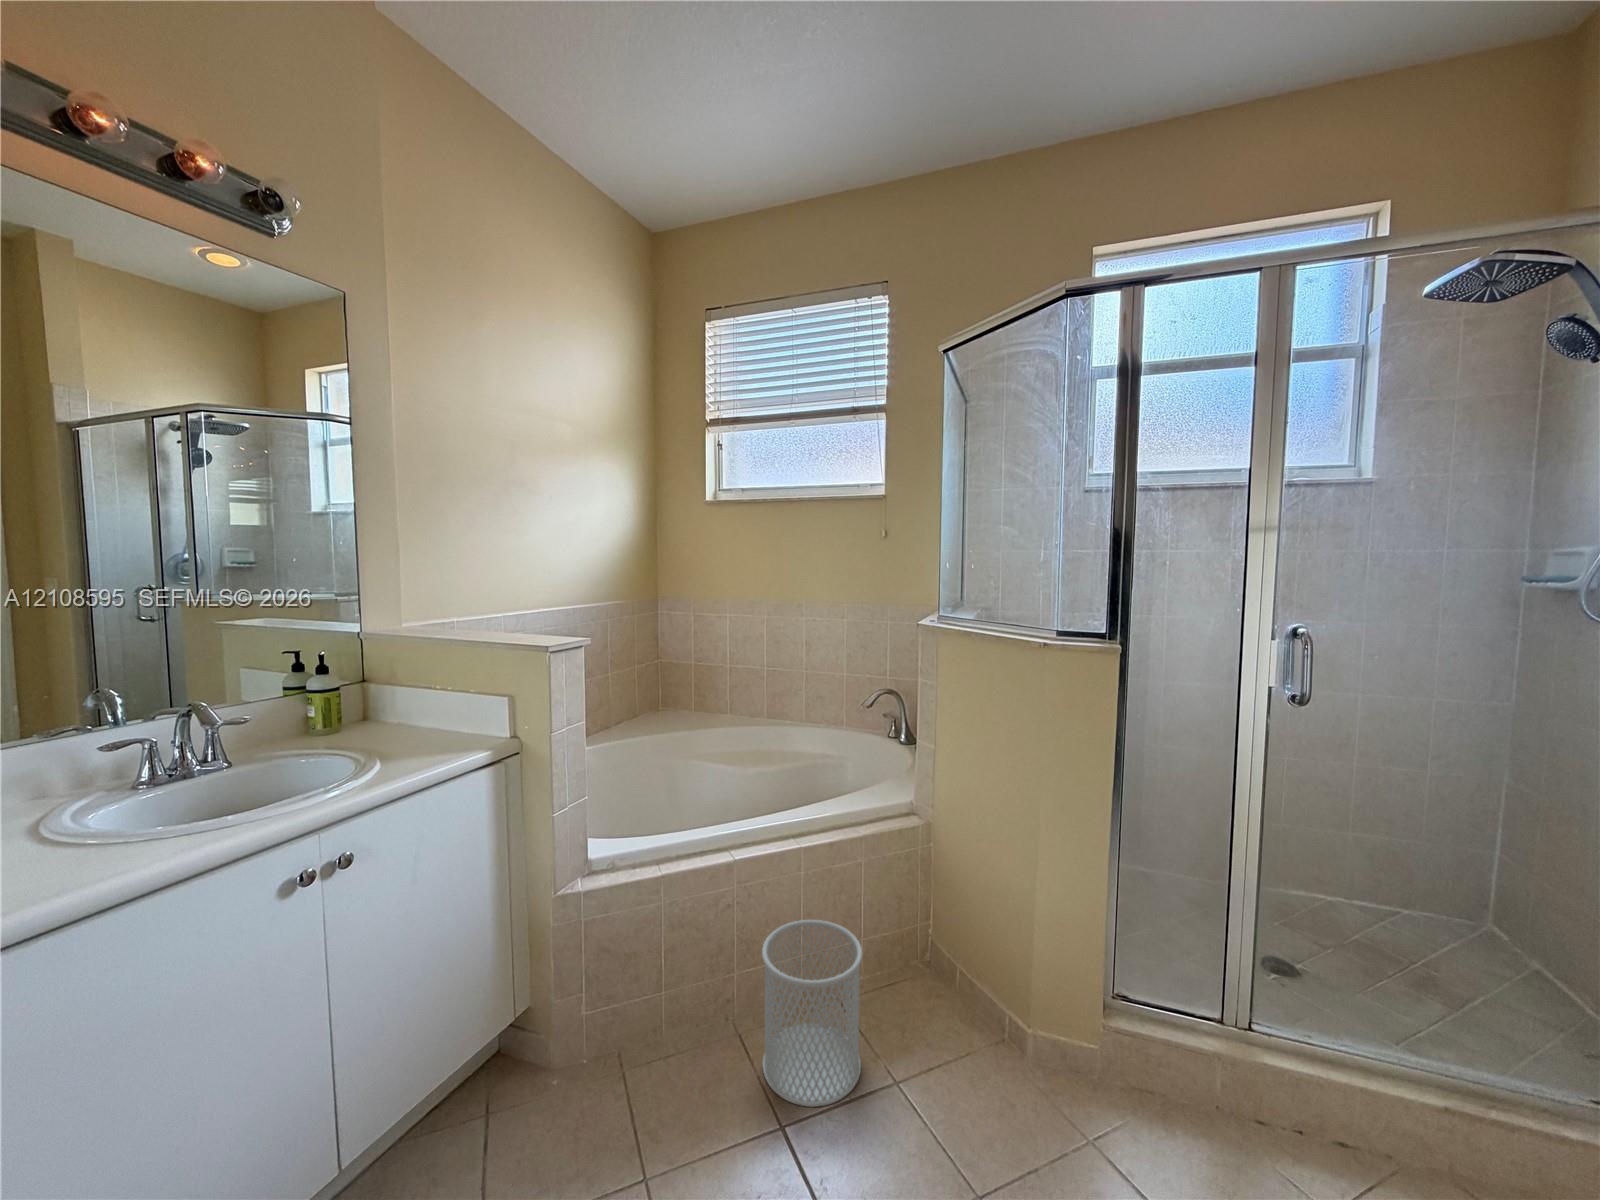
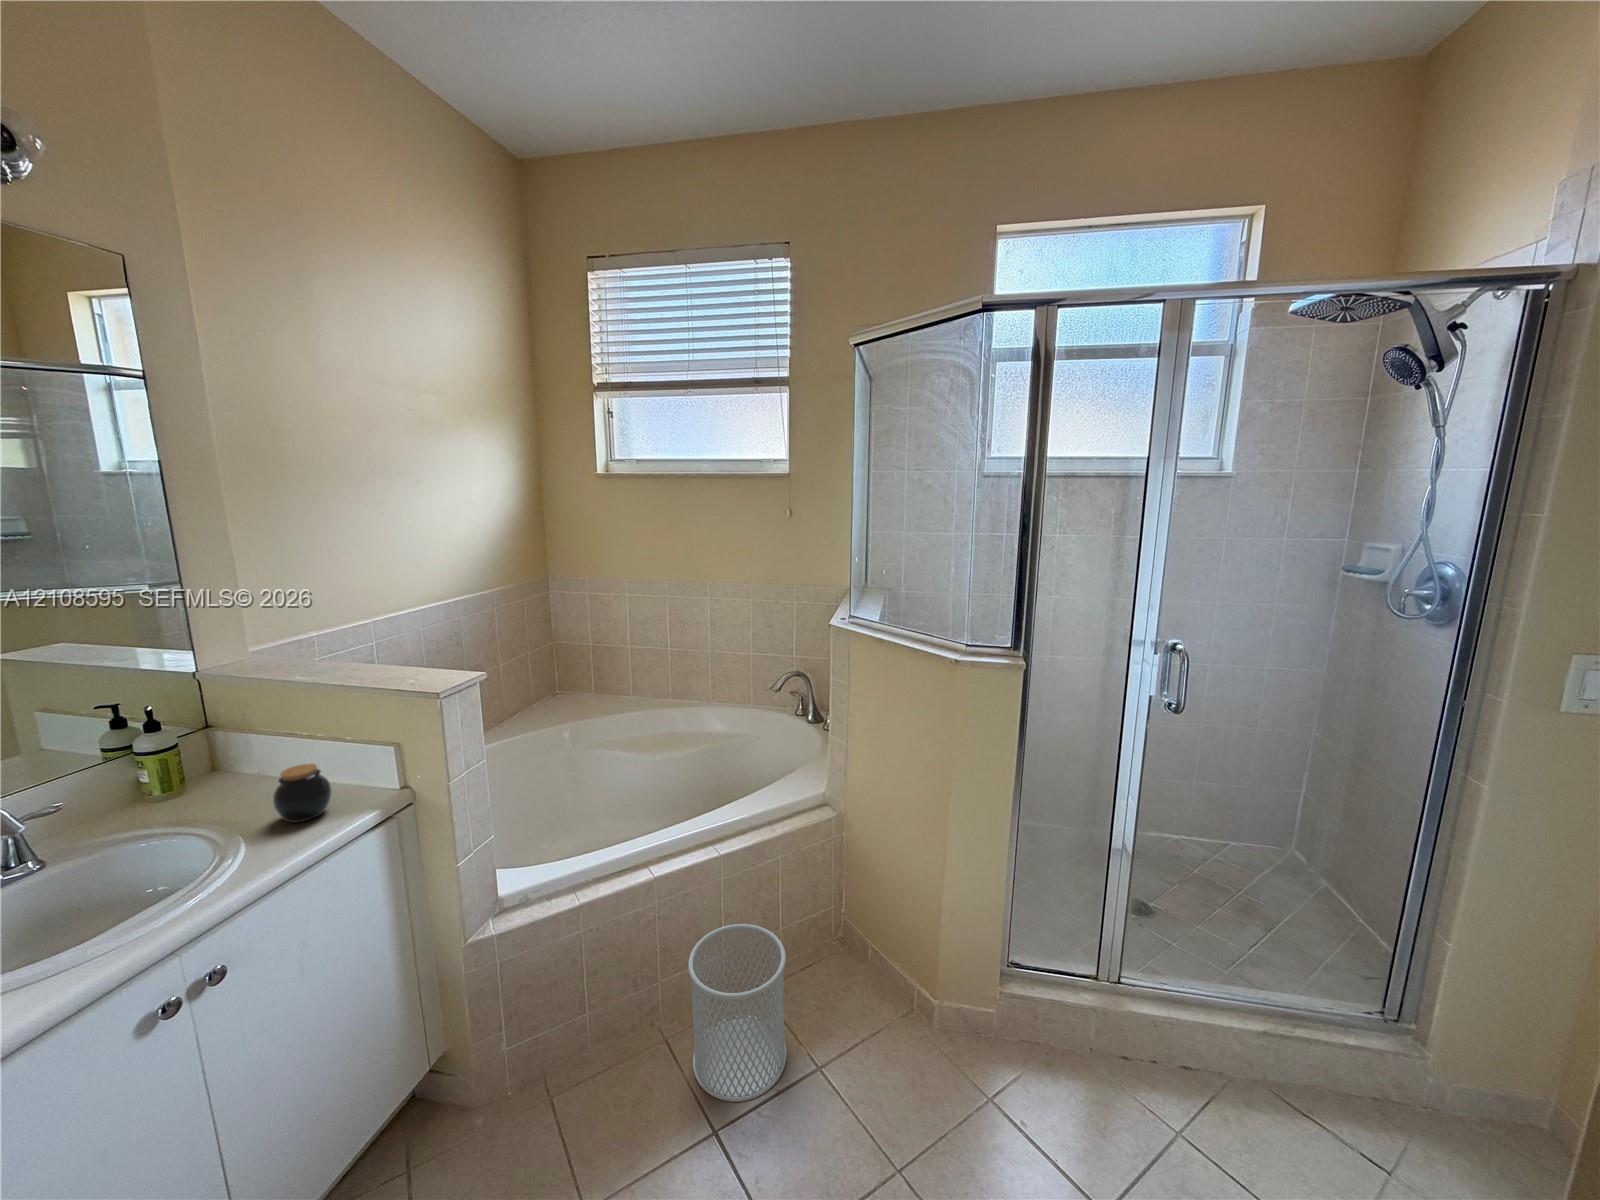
jar: none [407,705,455,754] -> present [273,764,332,823]

